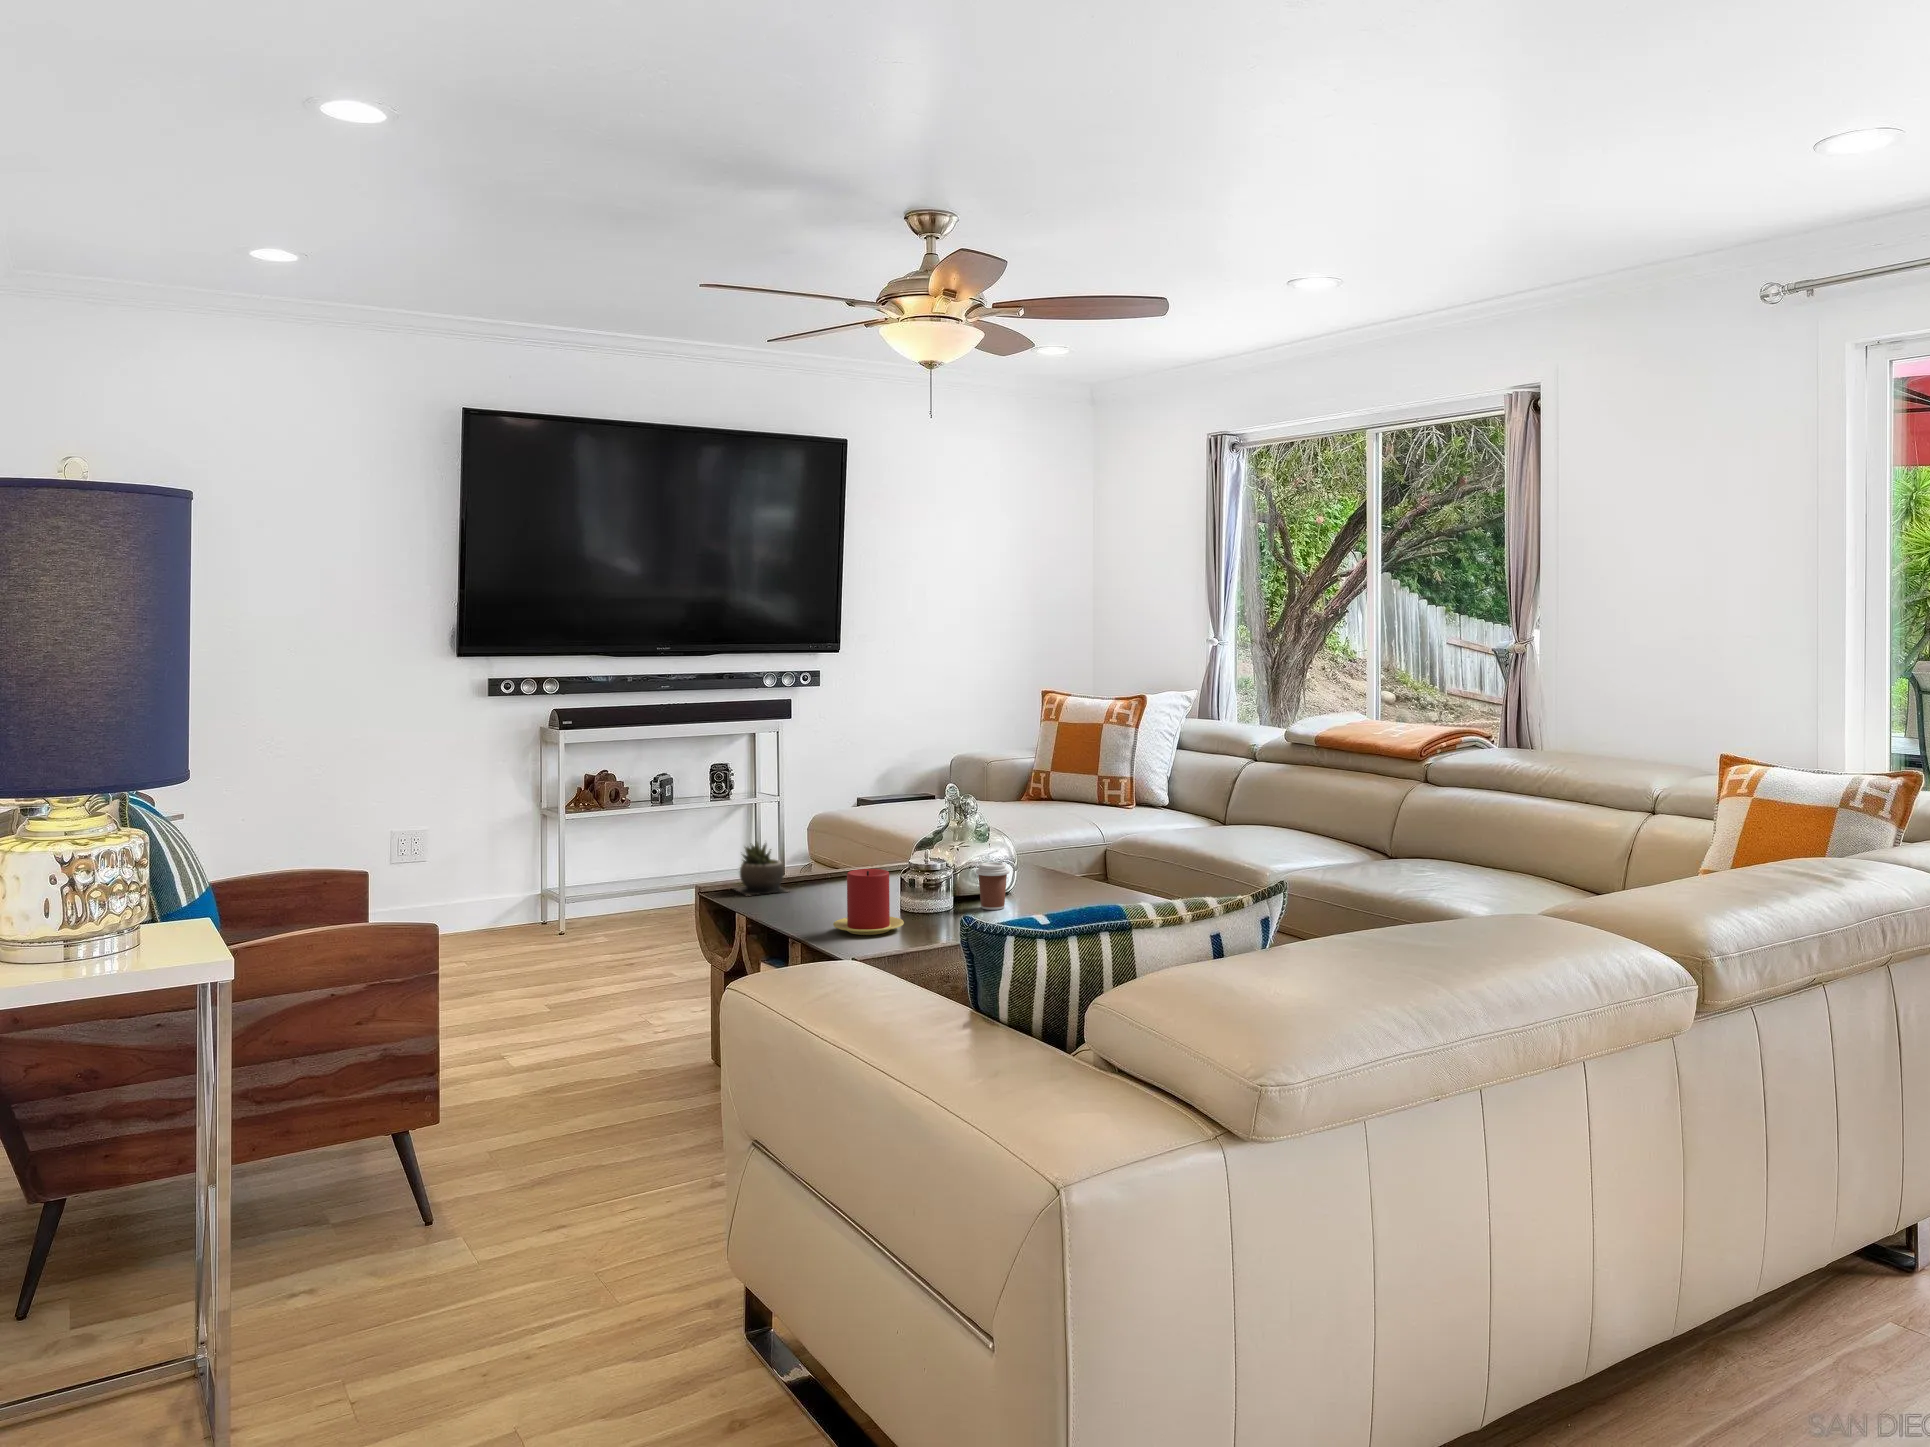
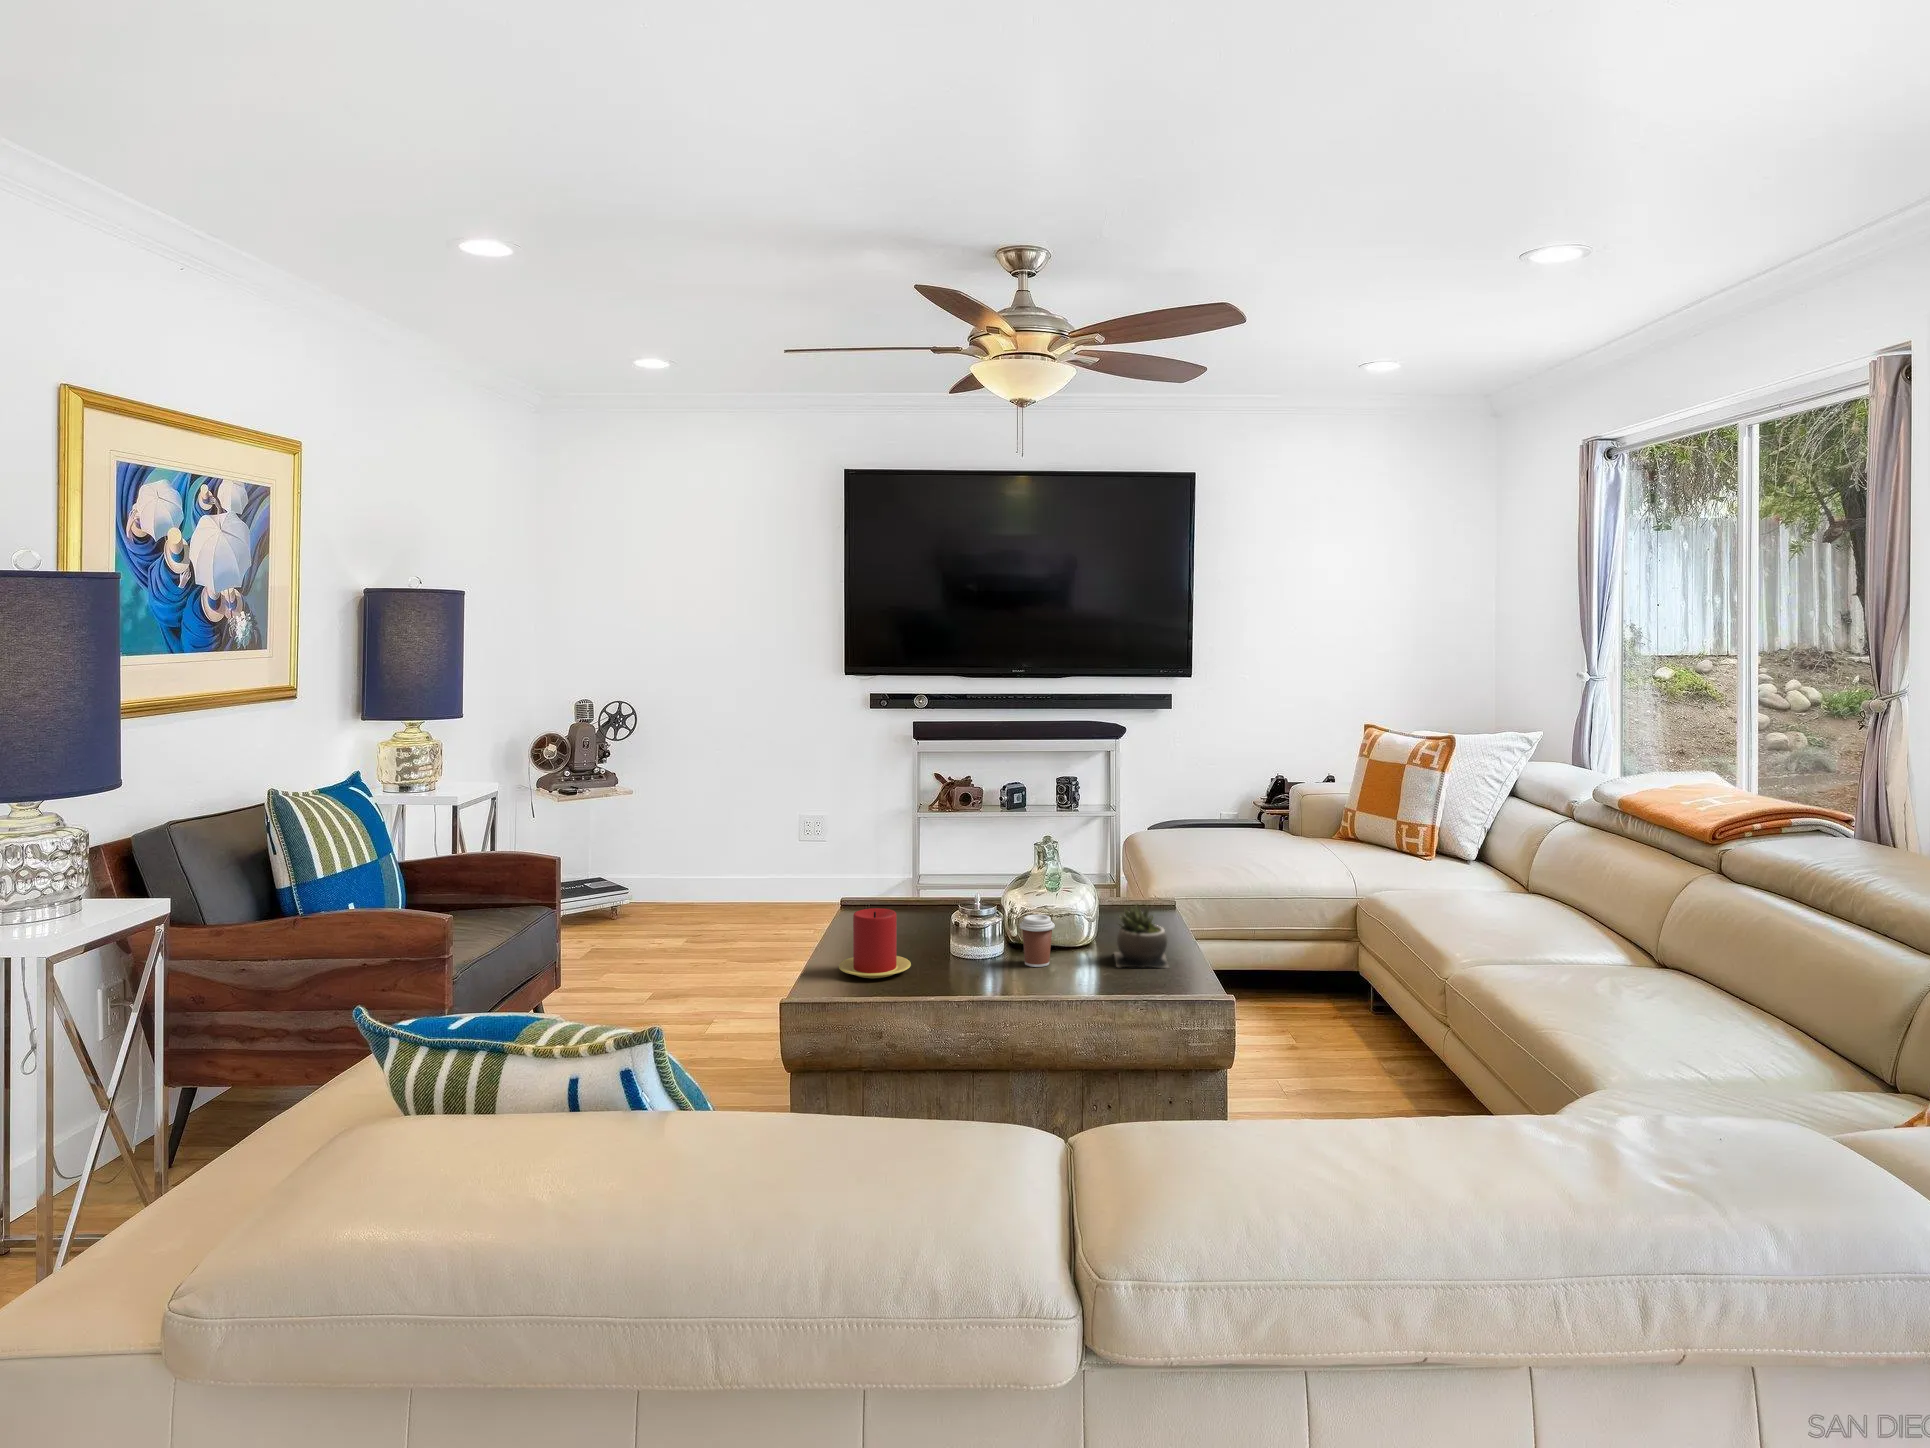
succulent plant: present [735,842,788,895] -> present [1114,905,1169,968]

